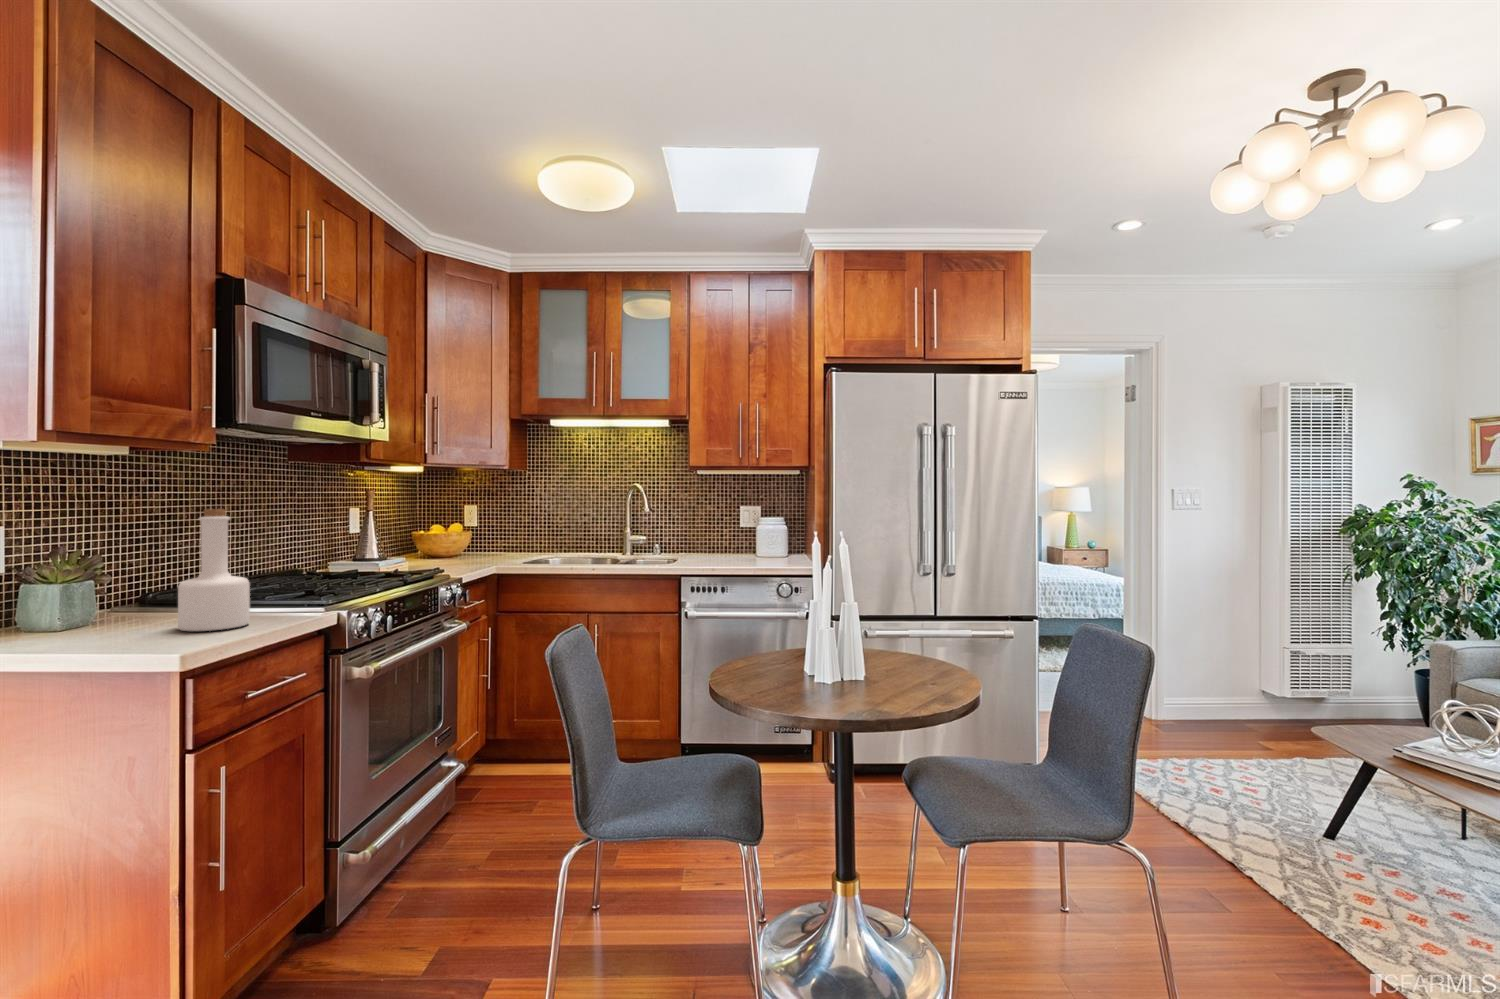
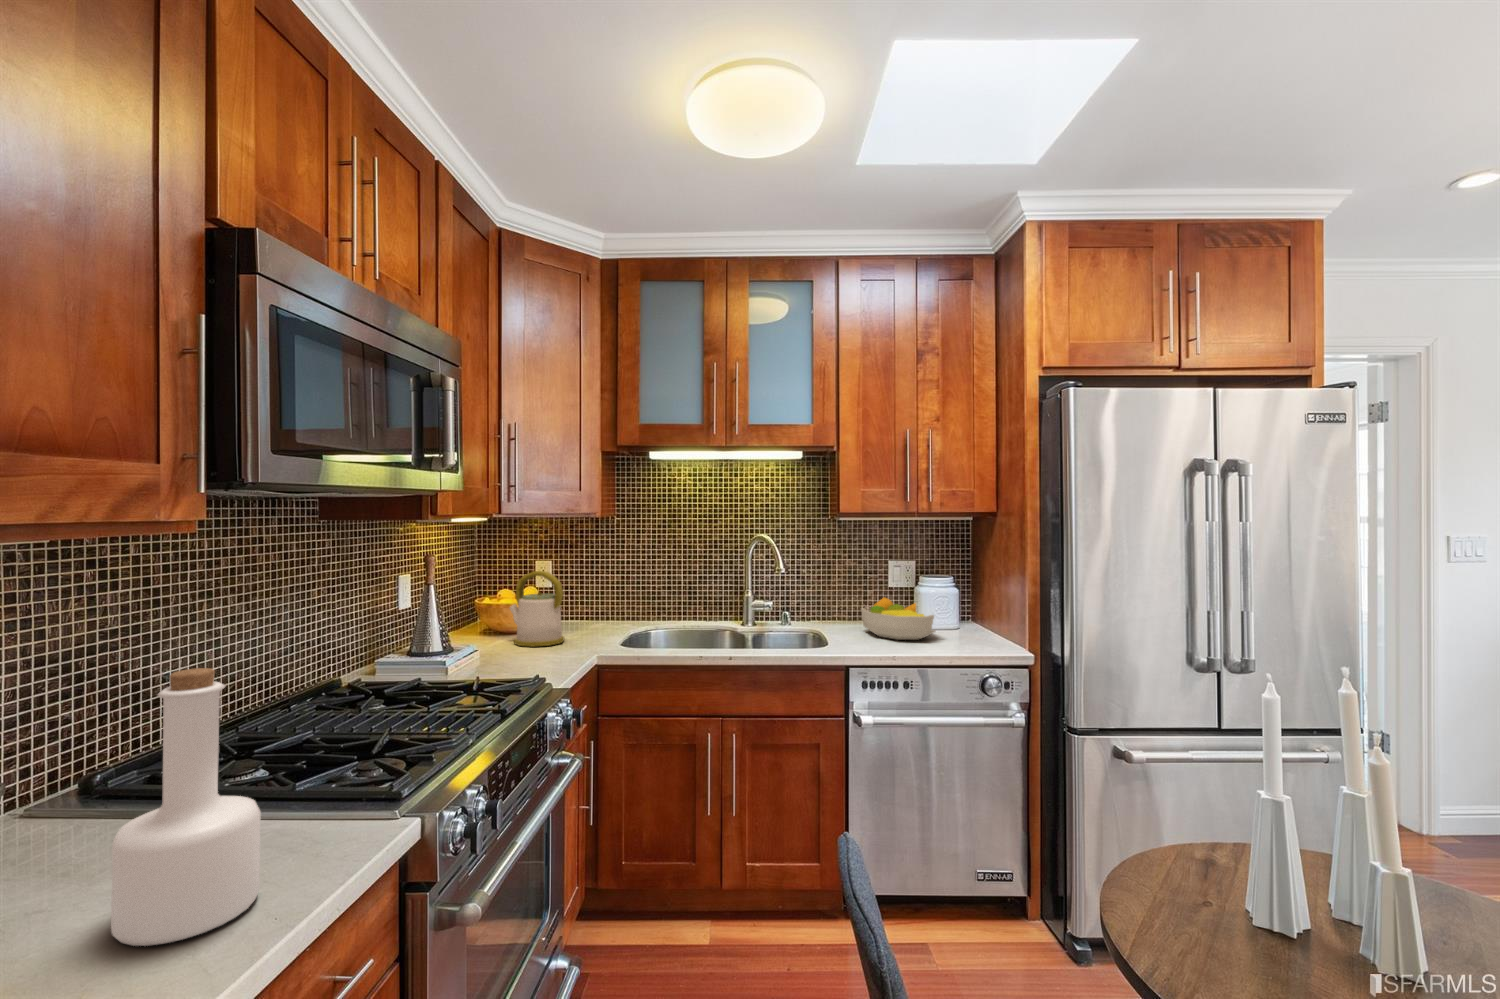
kettle: none [435,507,477,561] -> present [510,571,564,647]
fruit bowl: none [710,532,761,561] -> present [861,597,935,640]

